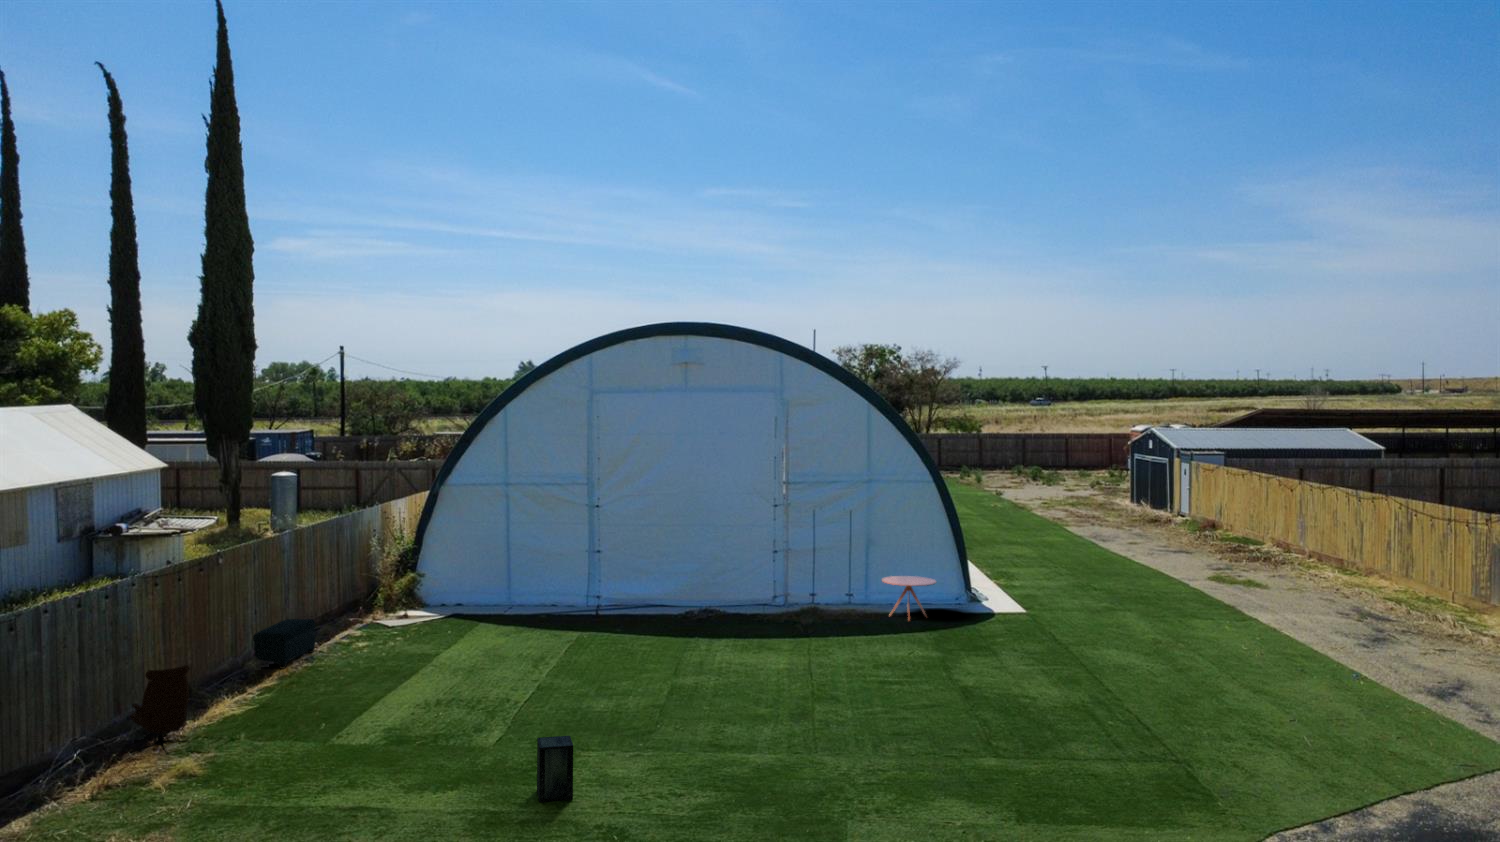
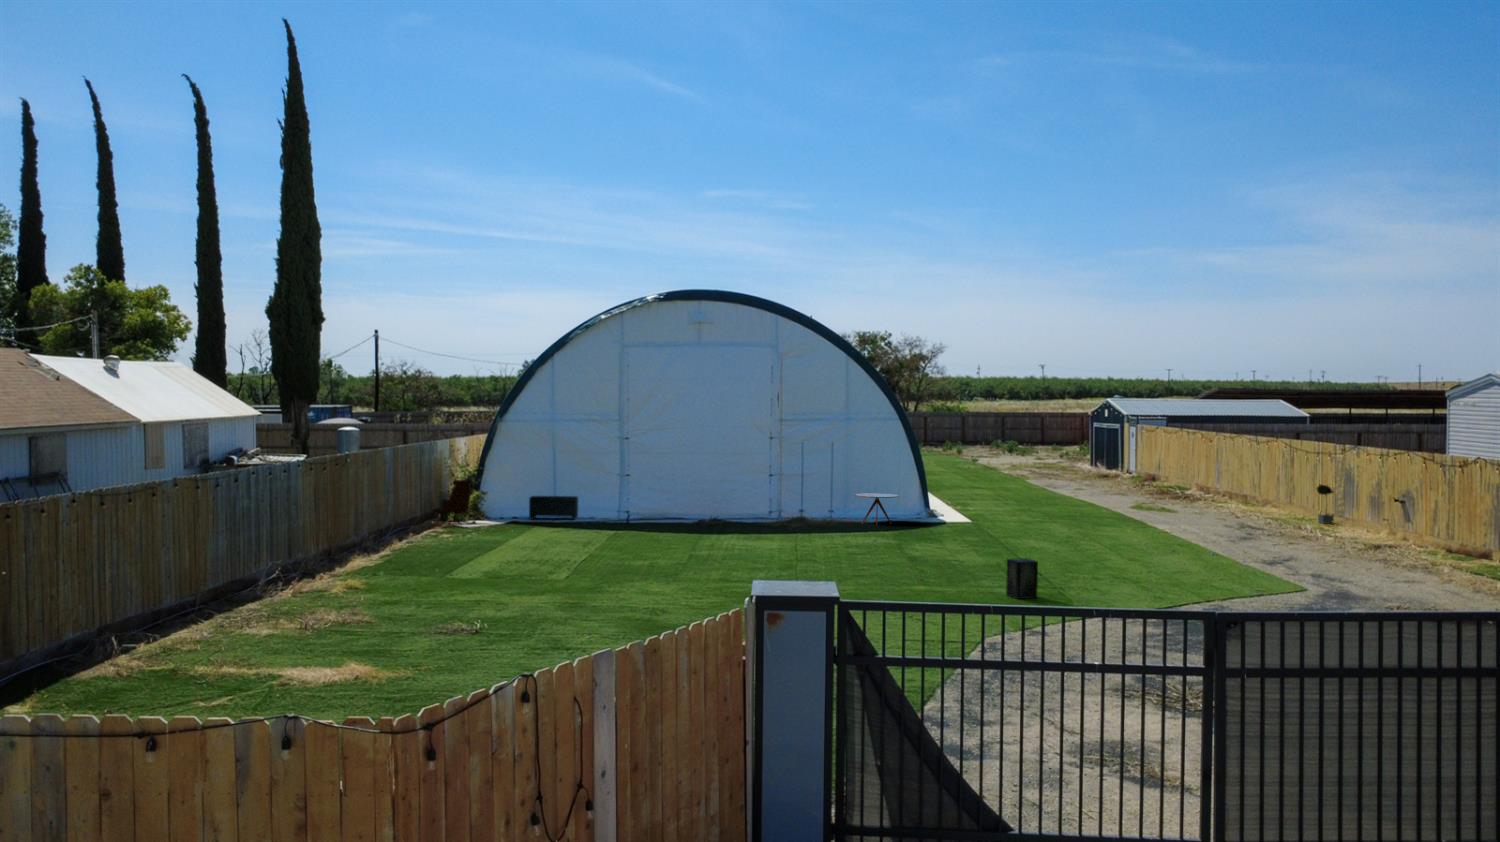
potted tree: none [1451,561,1475,612] -> present [1317,484,1334,524]
bench: present [253,619,315,668] -> present [529,496,578,520]
lounge chair: present [130,665,190,755] -> present [433,480,471,522]
storage box: present [537,736,573,802] -> present [1006,558,1038,599]

